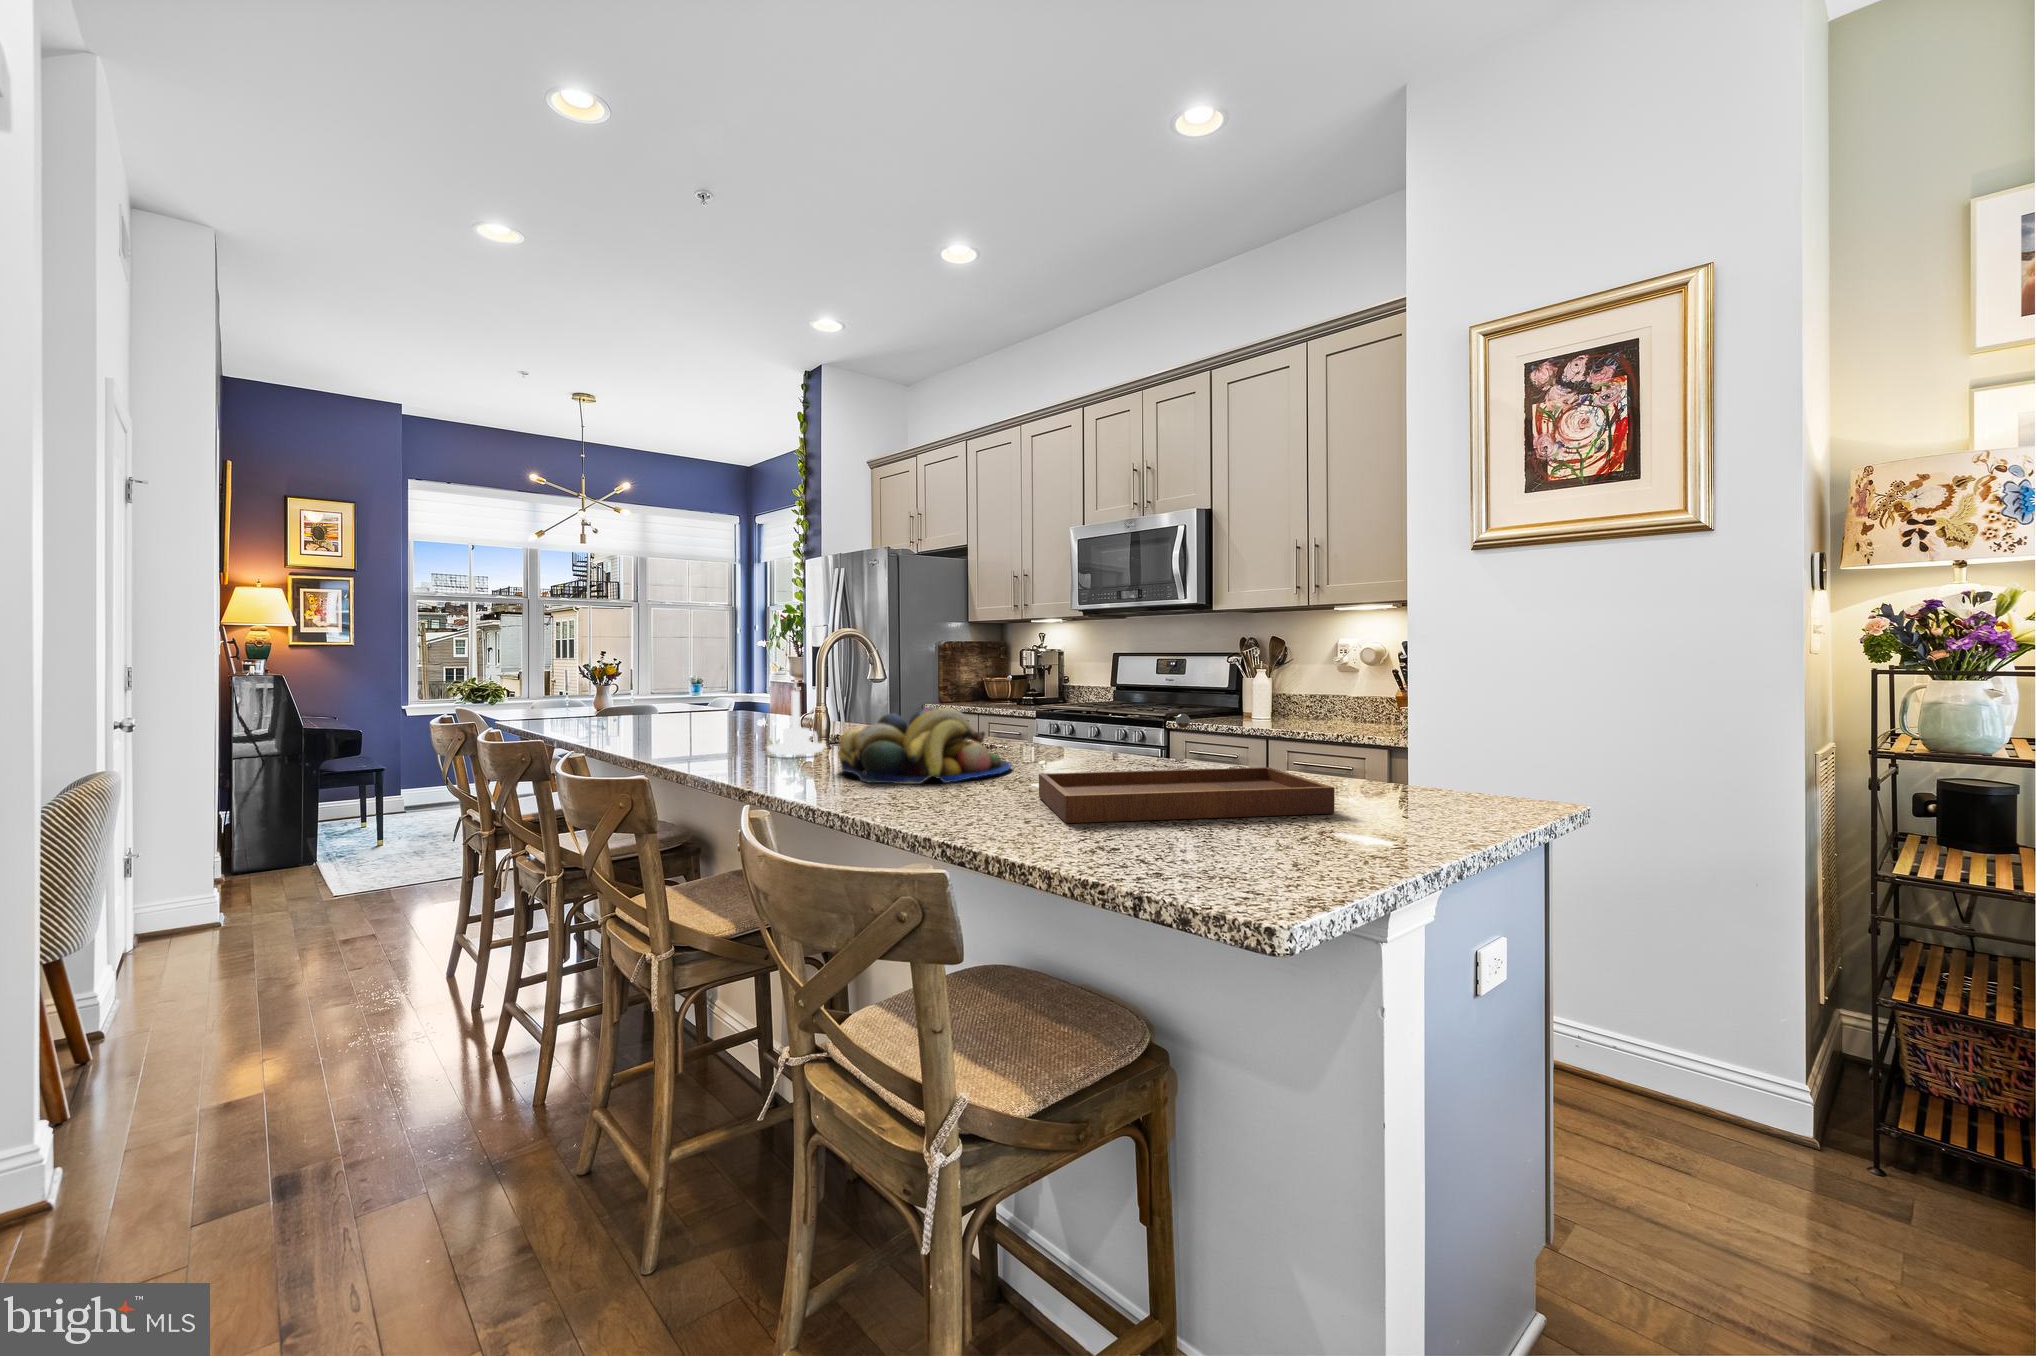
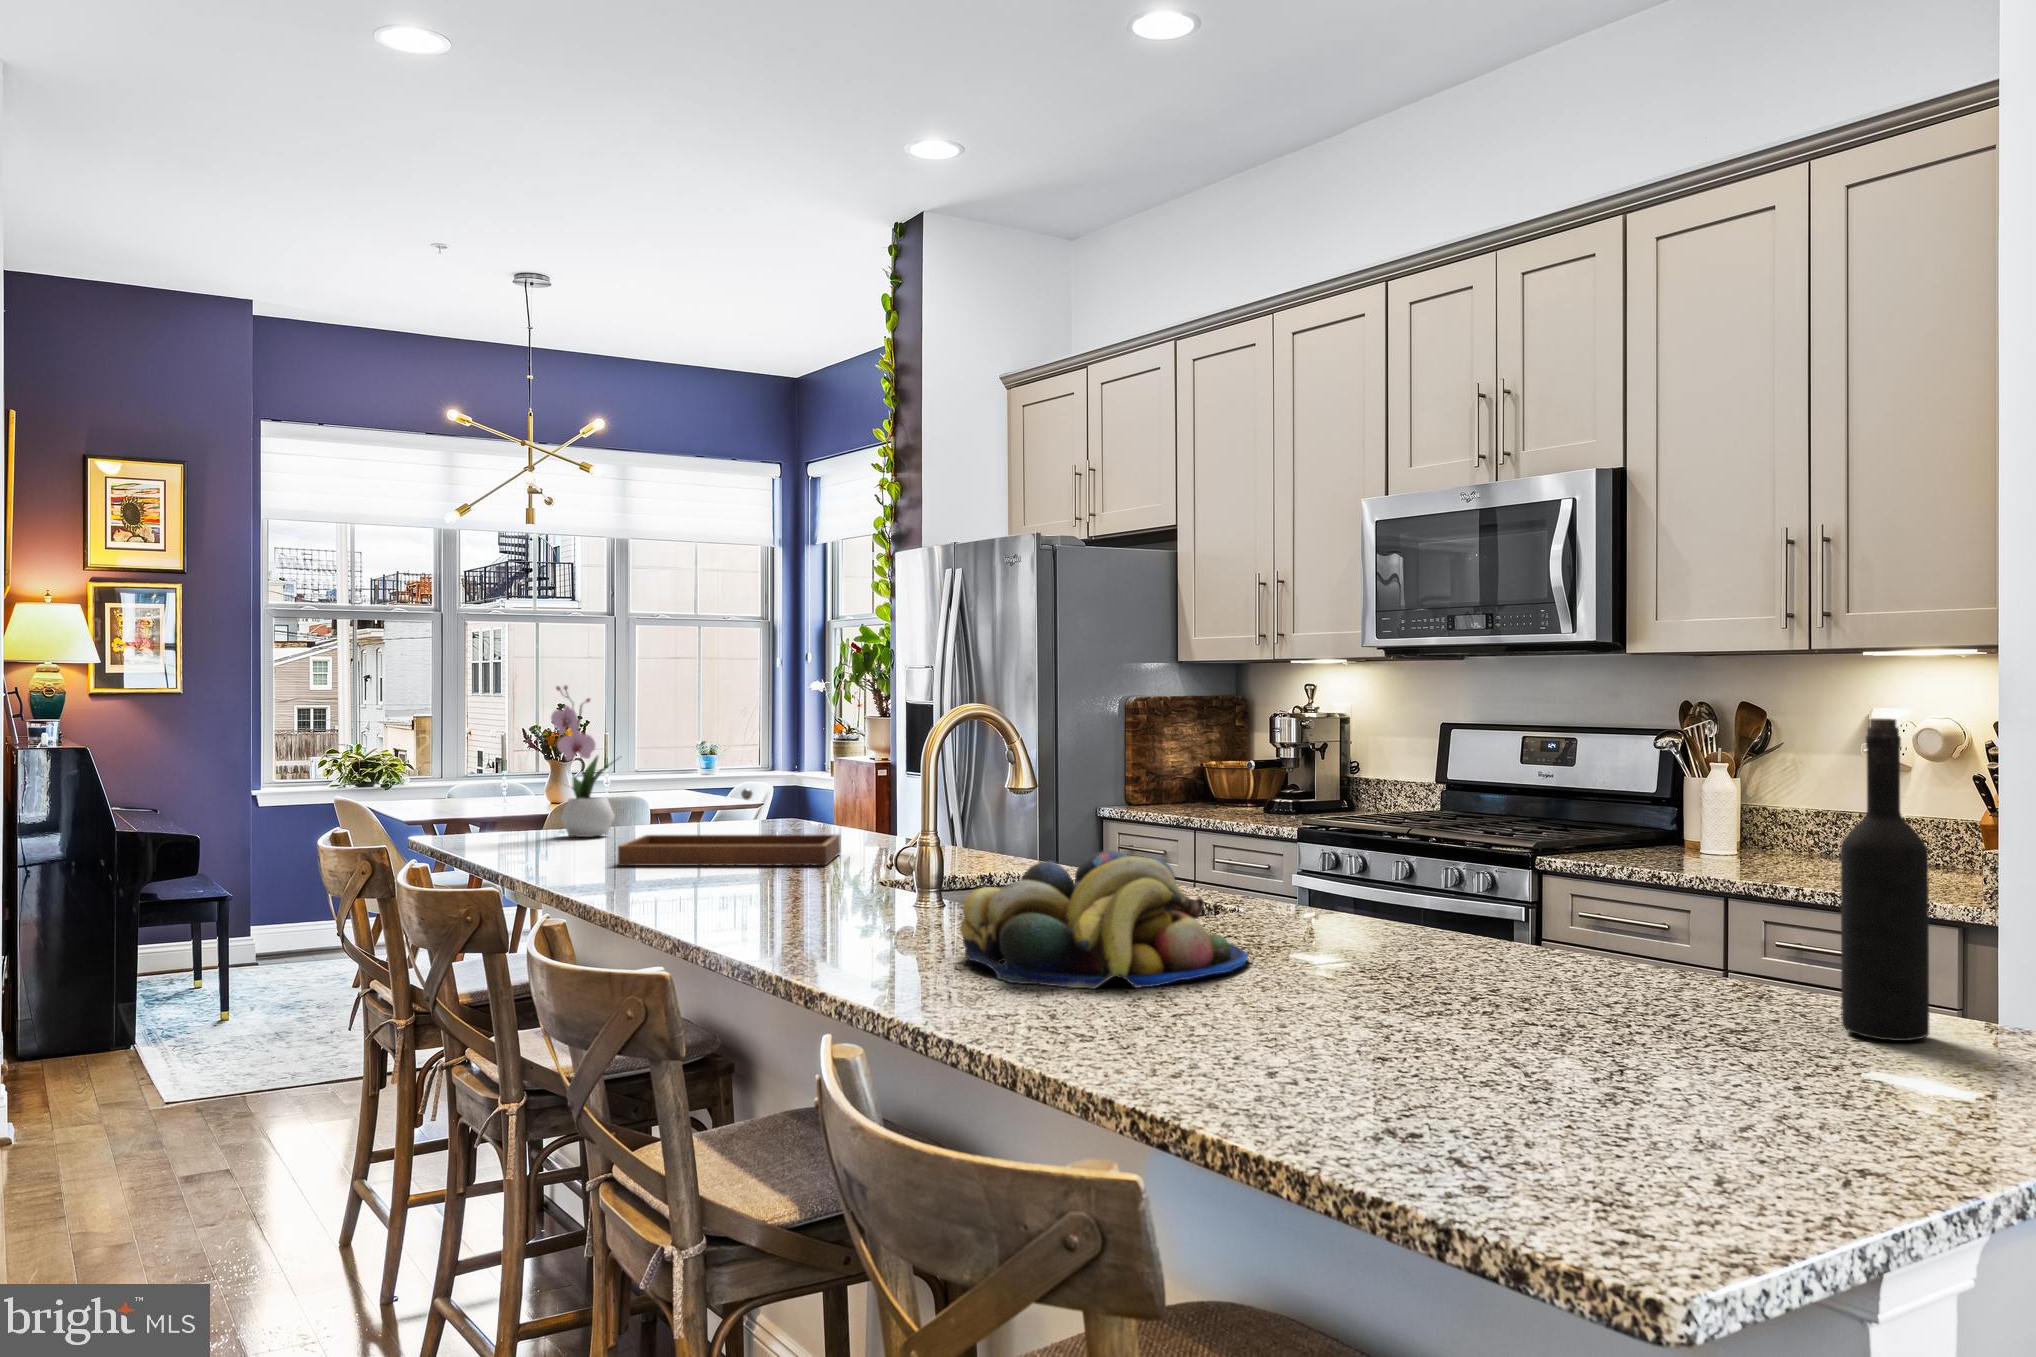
wine bottle: none [1343,613,1390,794] -> present [1841,719,1930,1041]
flower arrangement: none [588,628,635,721] -> present [551,686,615,837]
candle holder: present [767,683,825,755] -> none [842,793,936,920]
tray: present [1039,714,1335,823] -> present [618,789,841,866]

